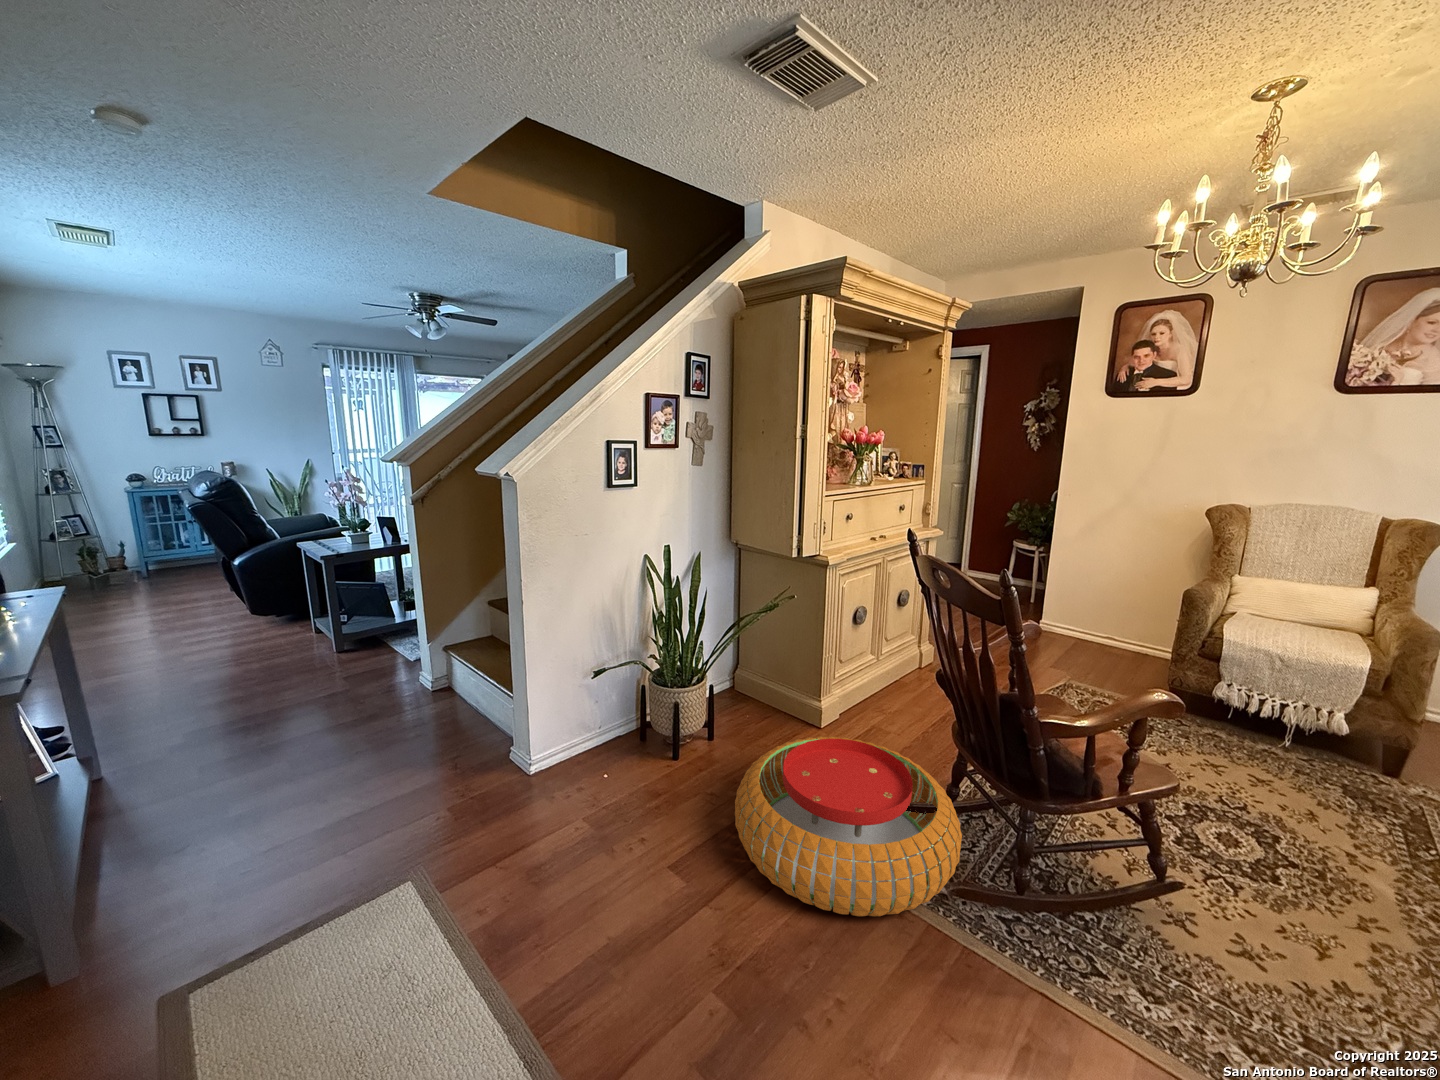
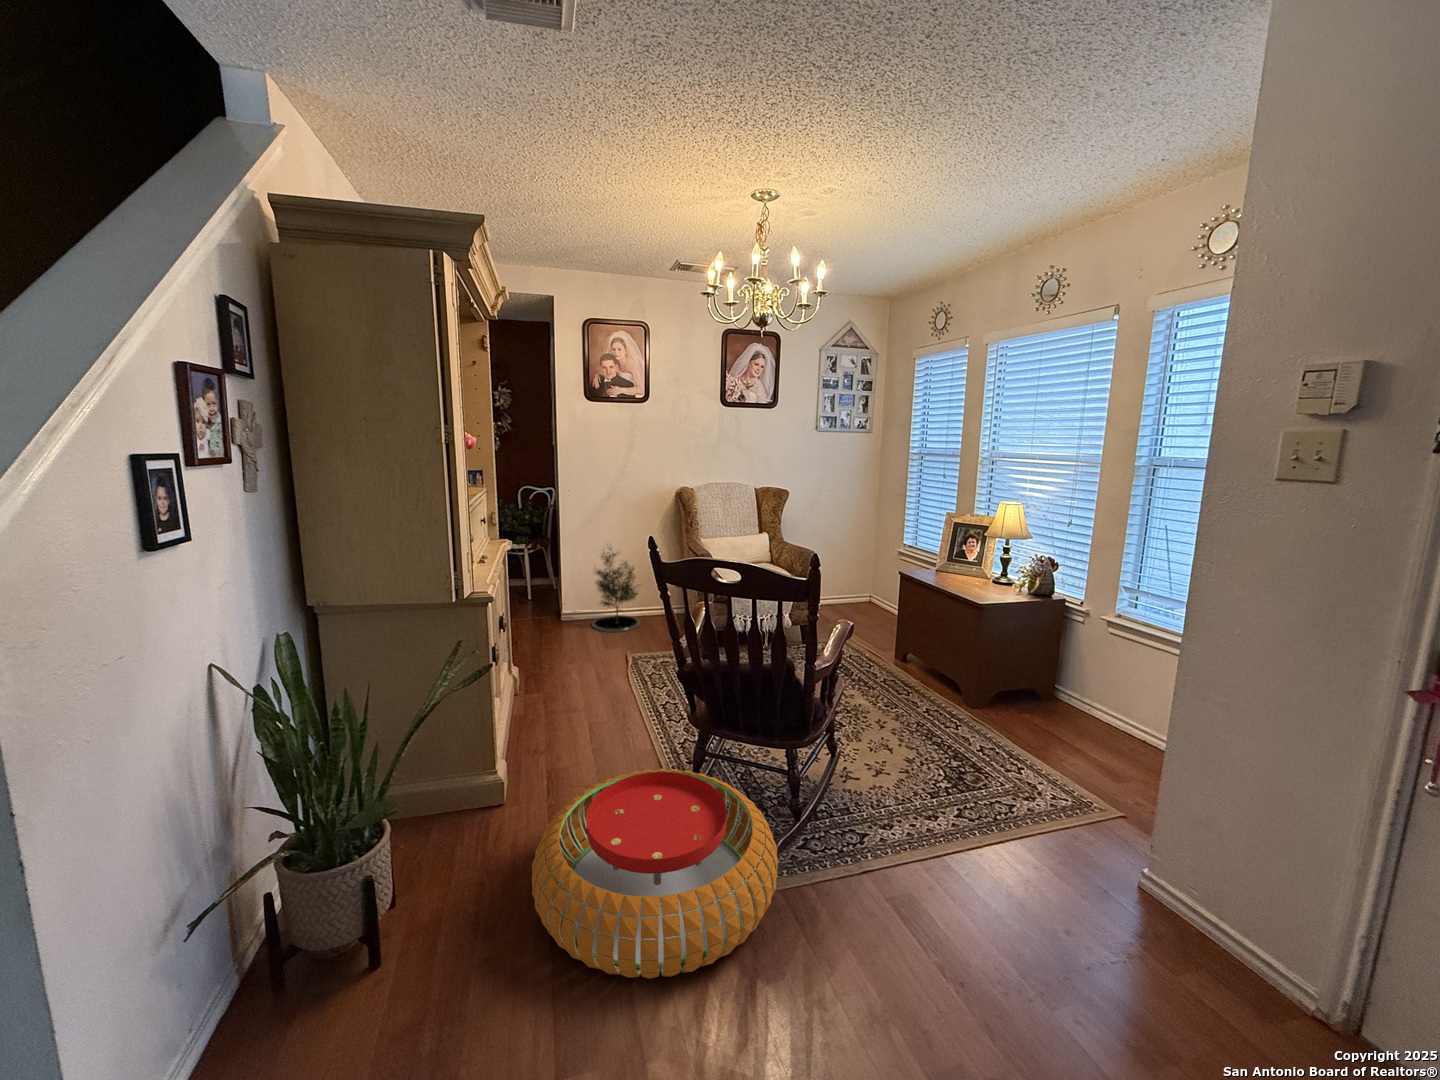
potted tree: none [1062,558,1137,664] -> present [592,549,639,632]

